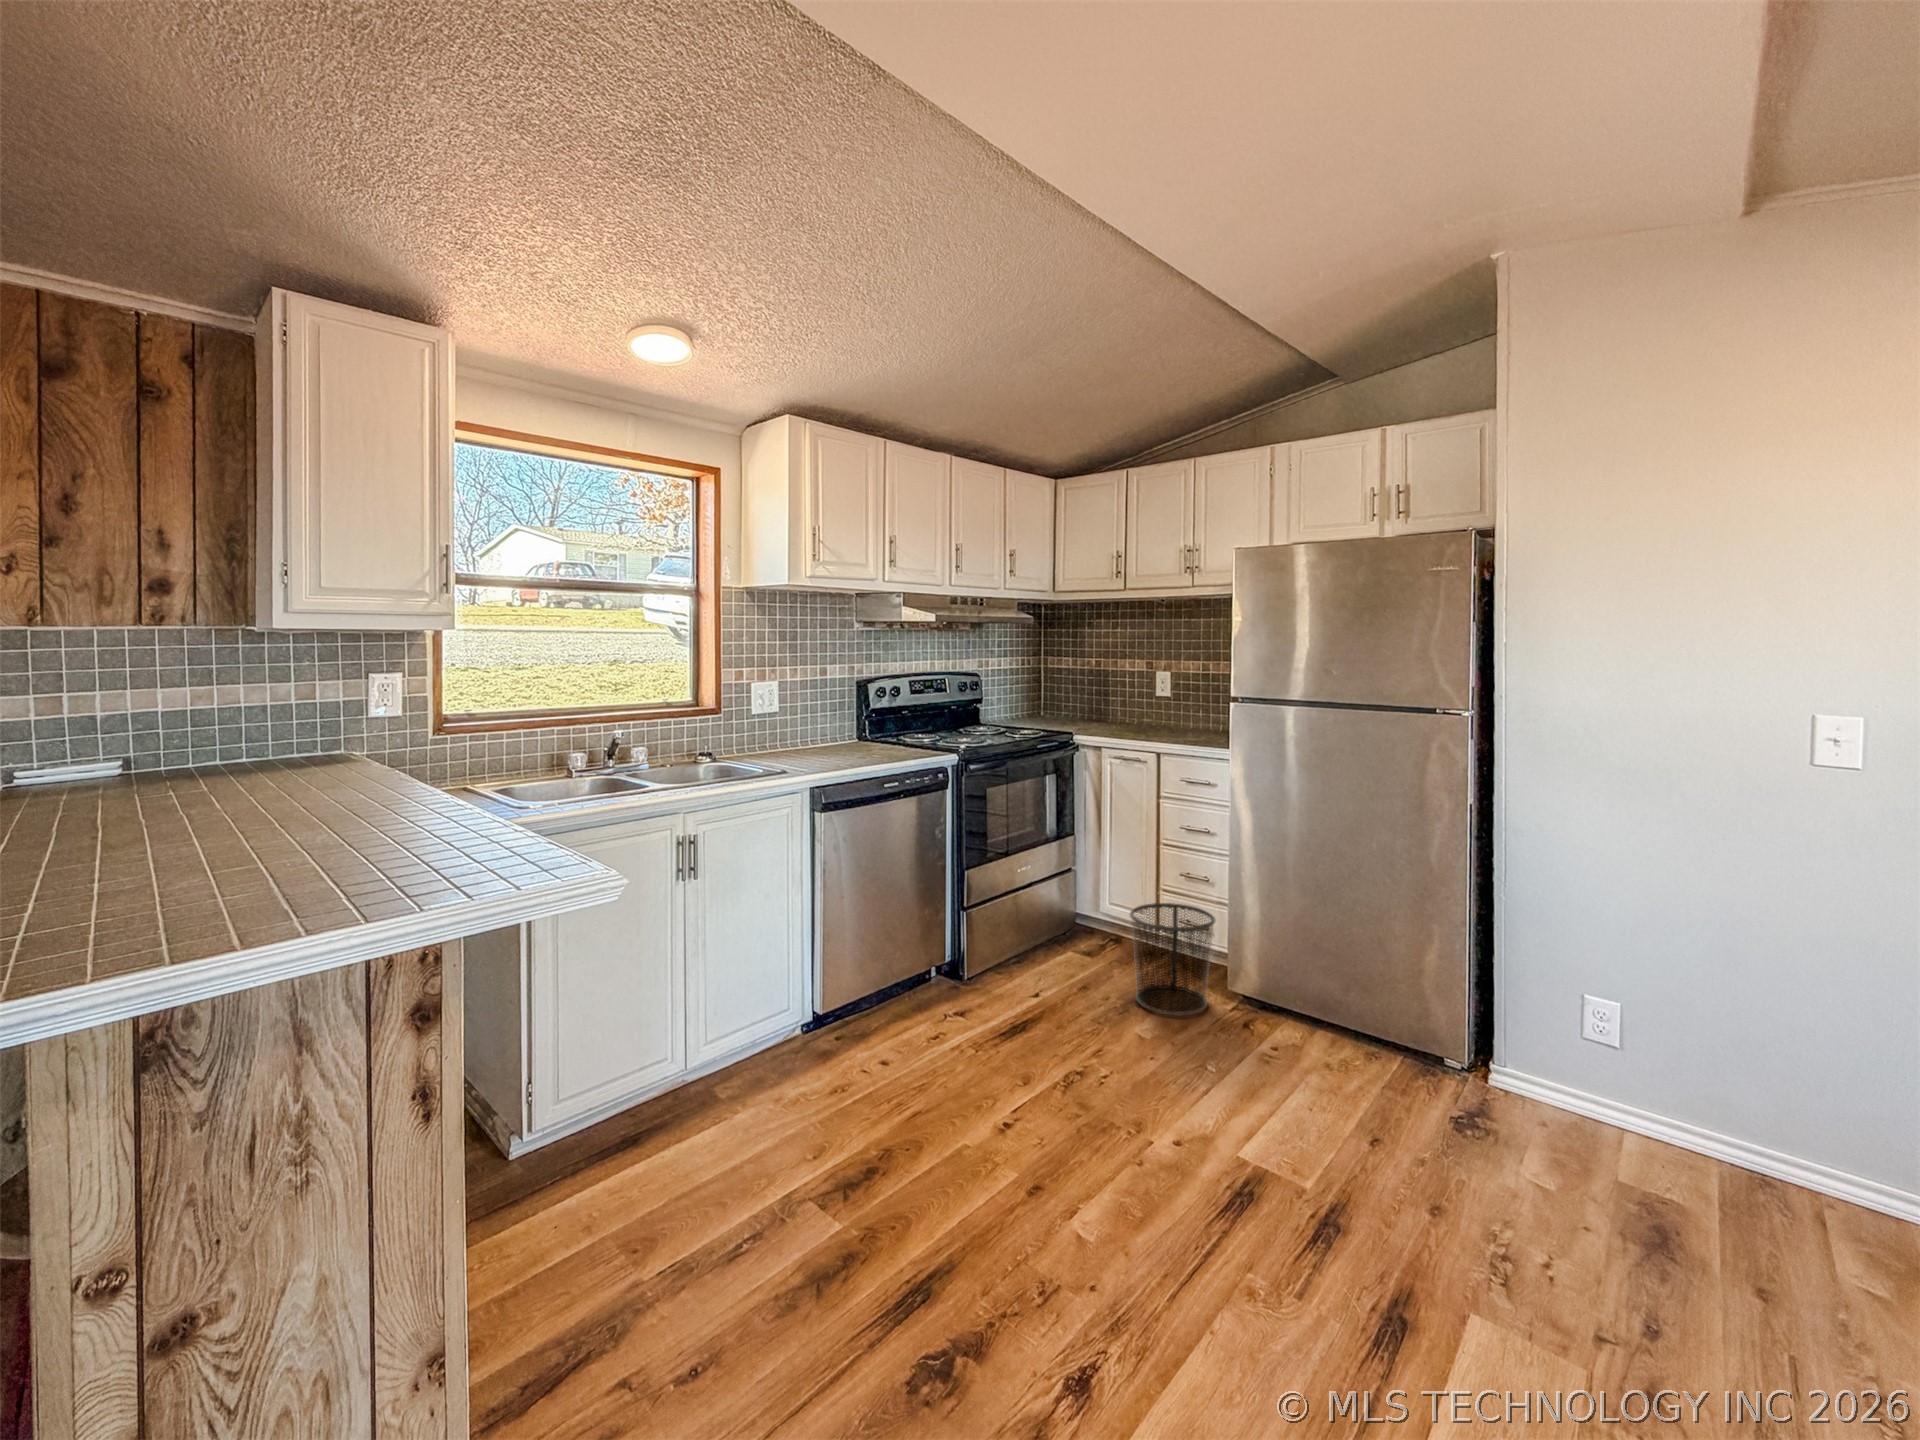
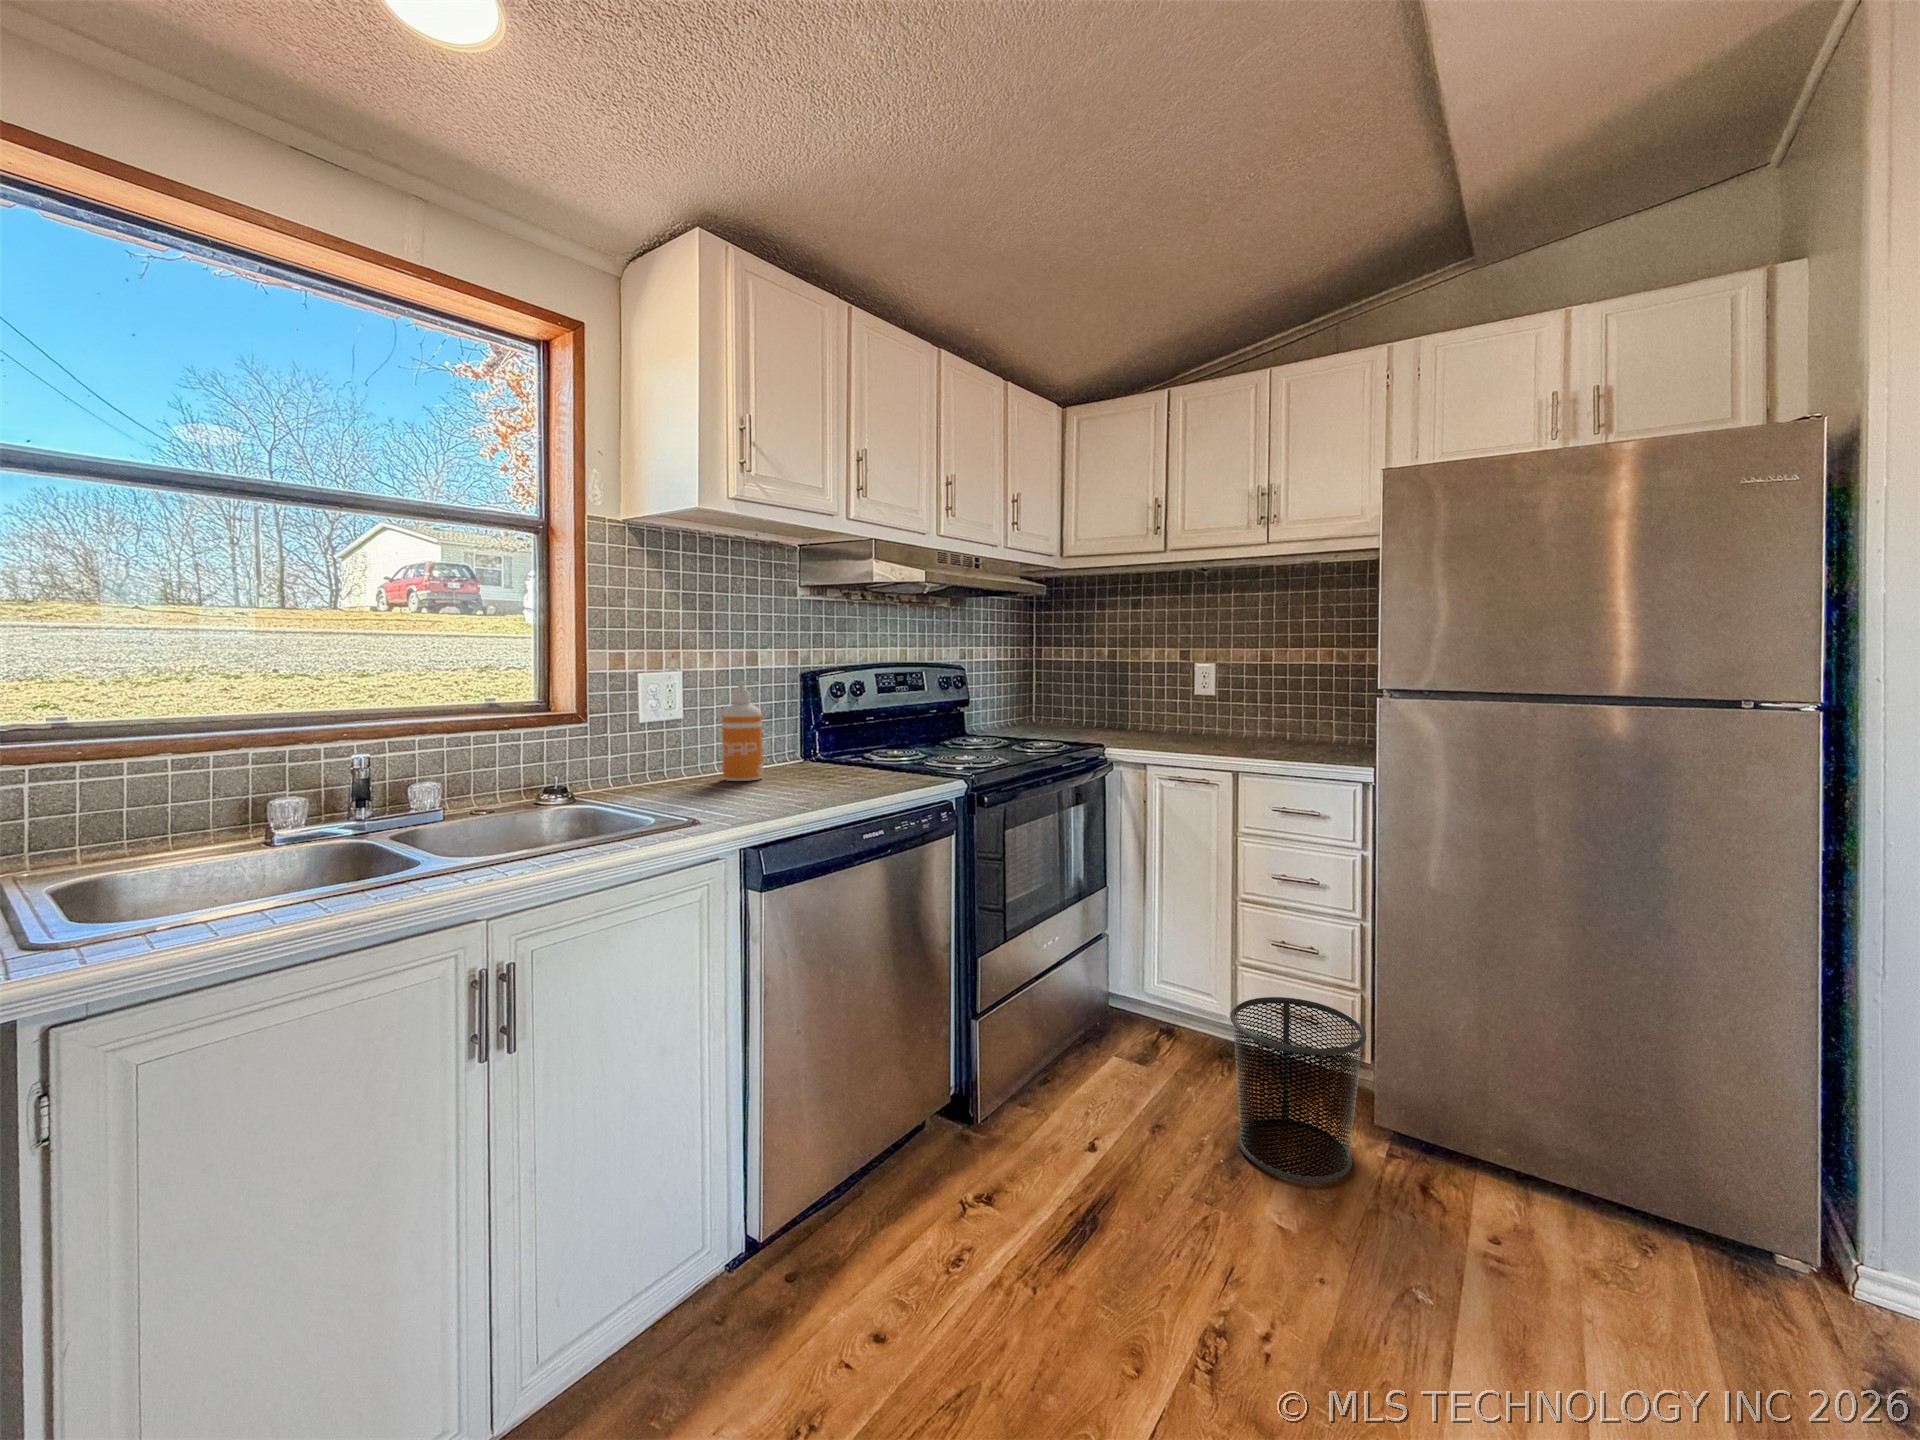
soap dispenser: none [803,688,829,752] -> present [722,681,763,781]

